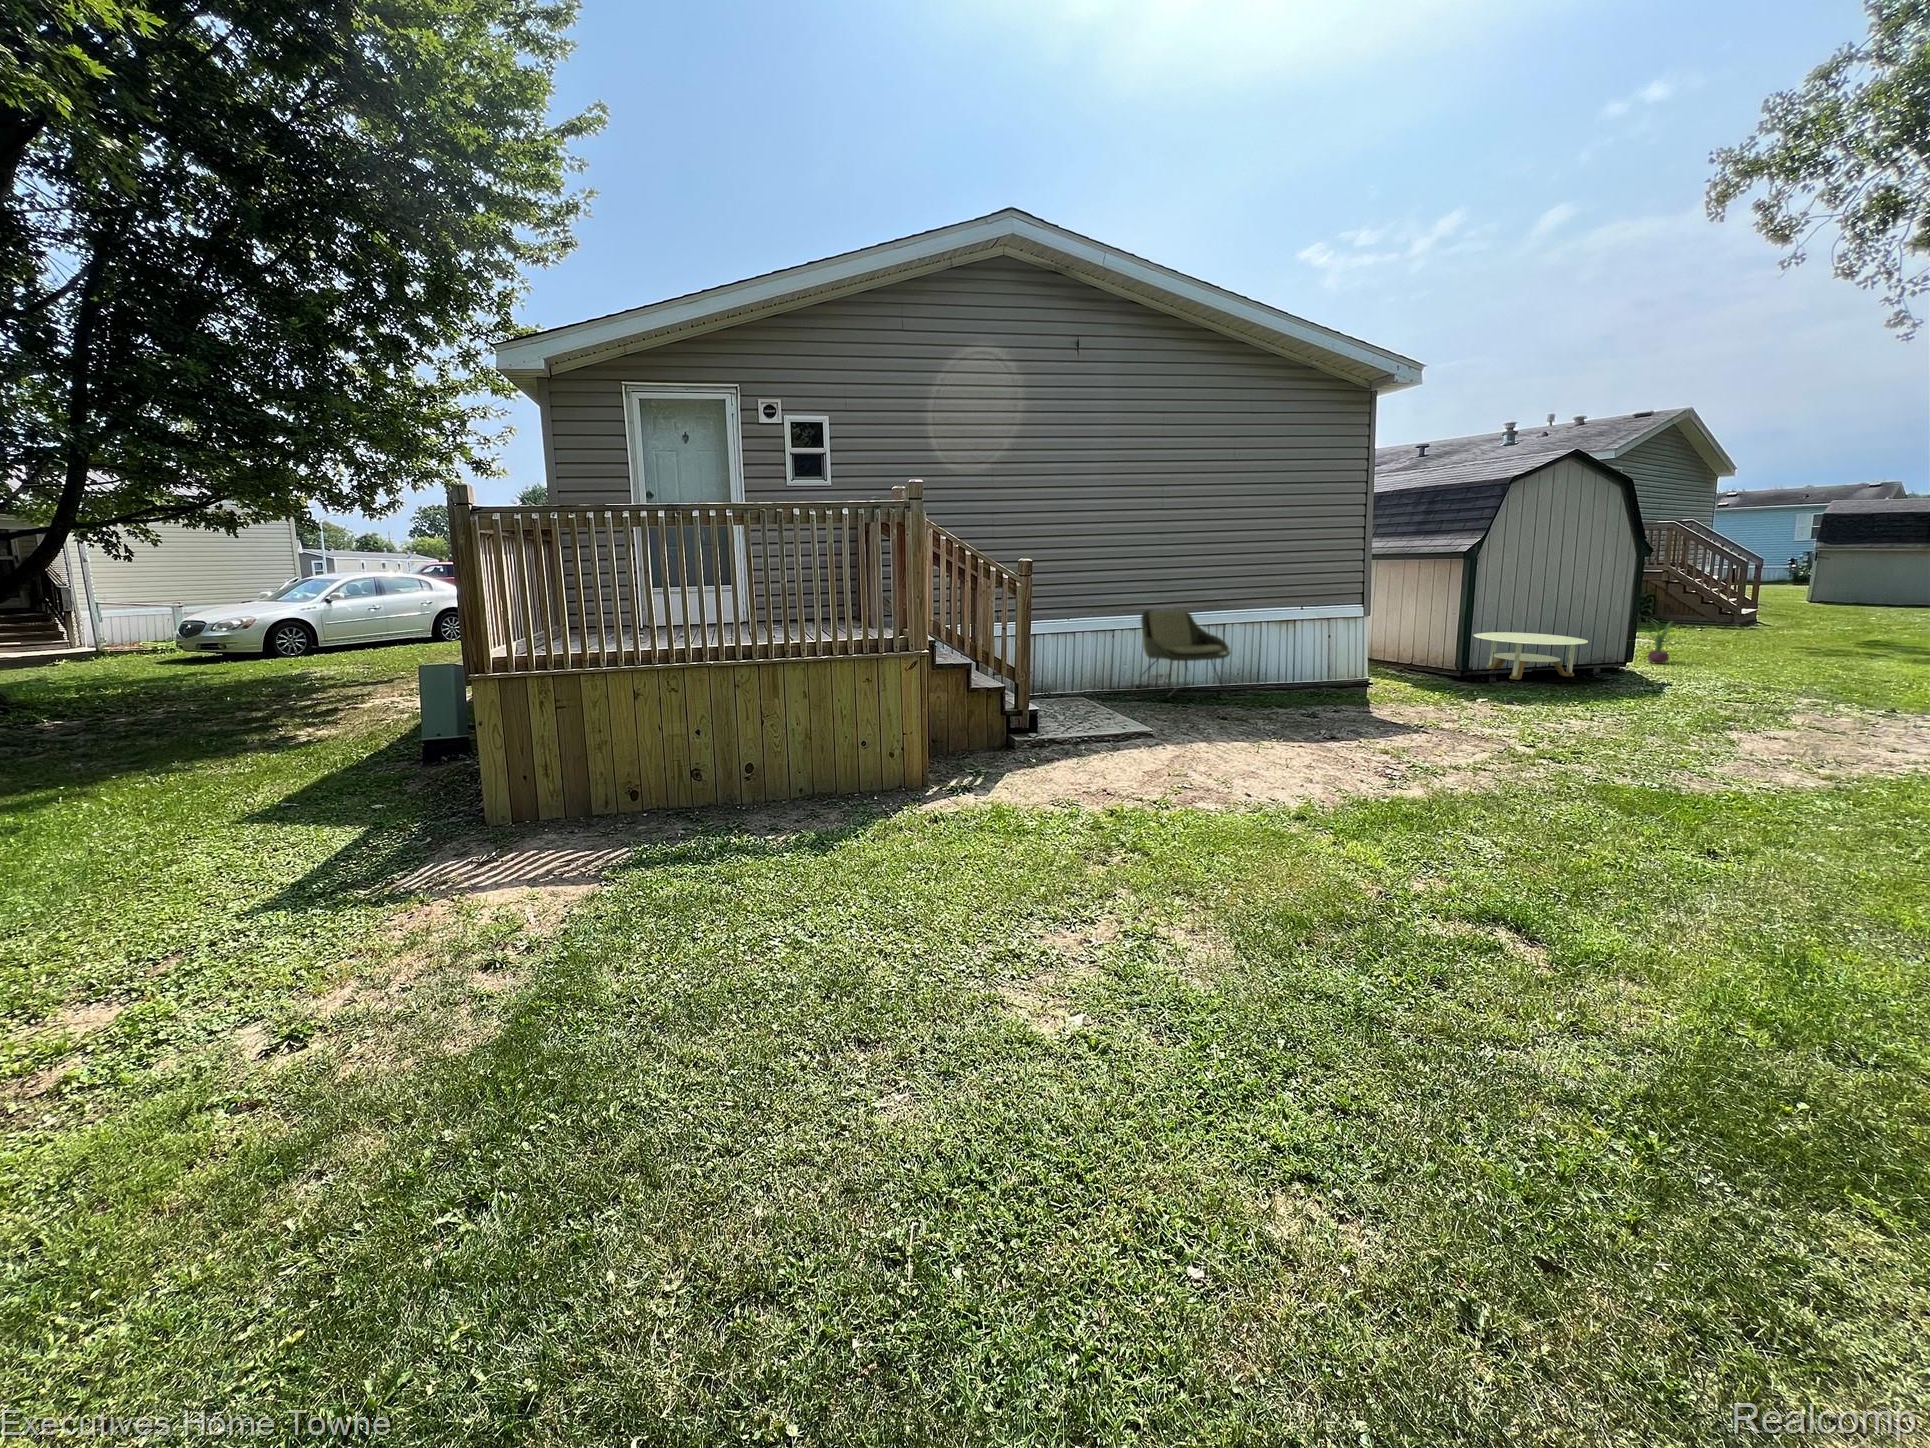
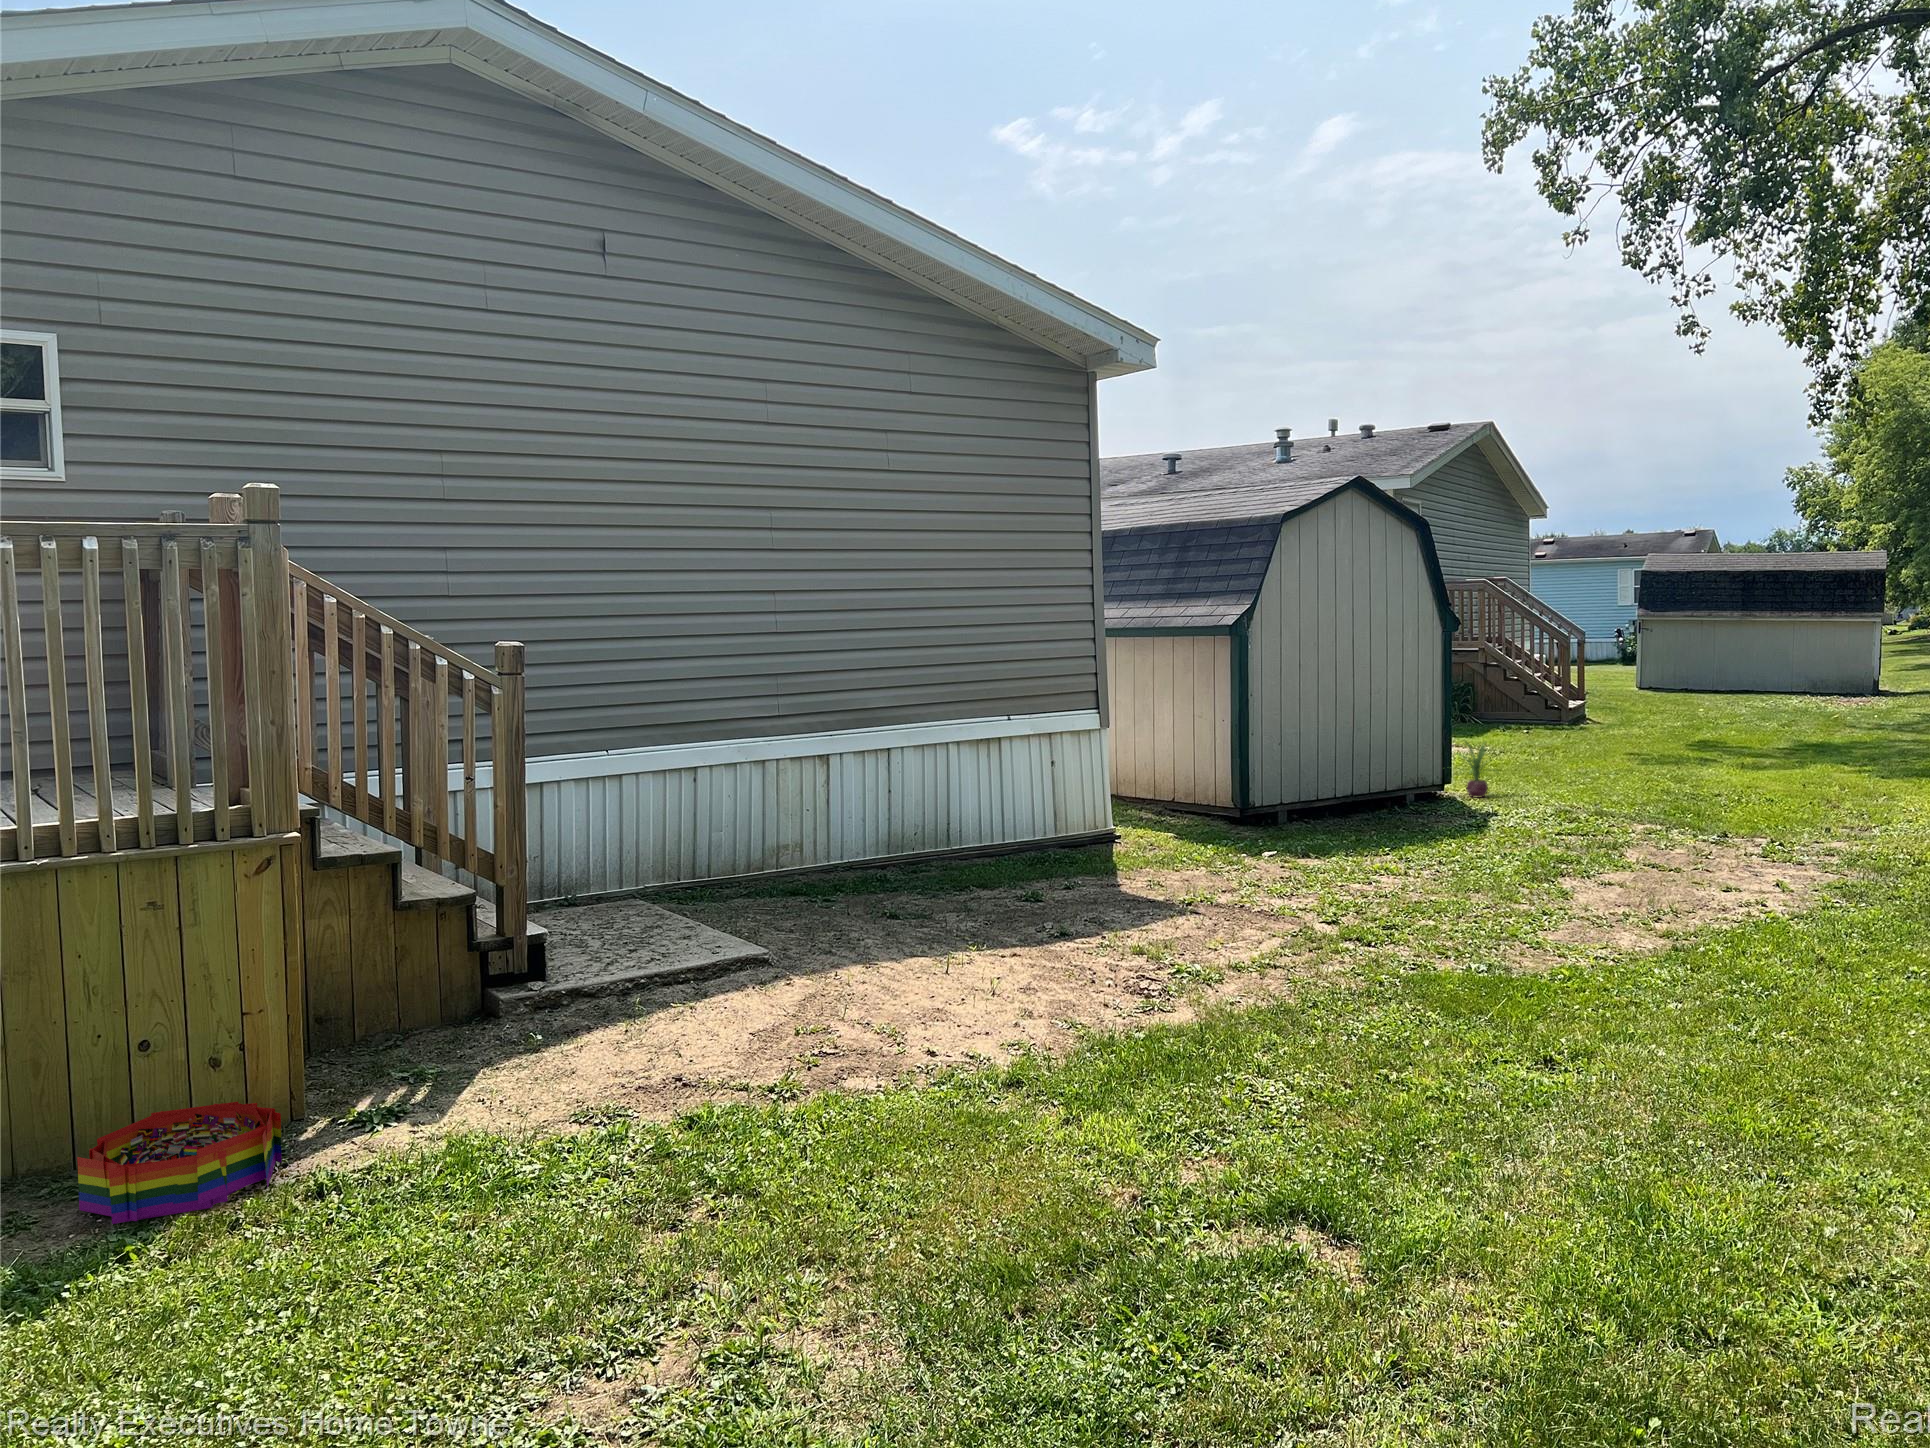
lounge chair: present [1136,609,1231,698] -> none [794,740,941,893]
round table: present [1474,632,1588,680] -> none [1270,763,1399,829]
storage bin: none [818,774,899,823] -> present [77,1102,282,1224]

